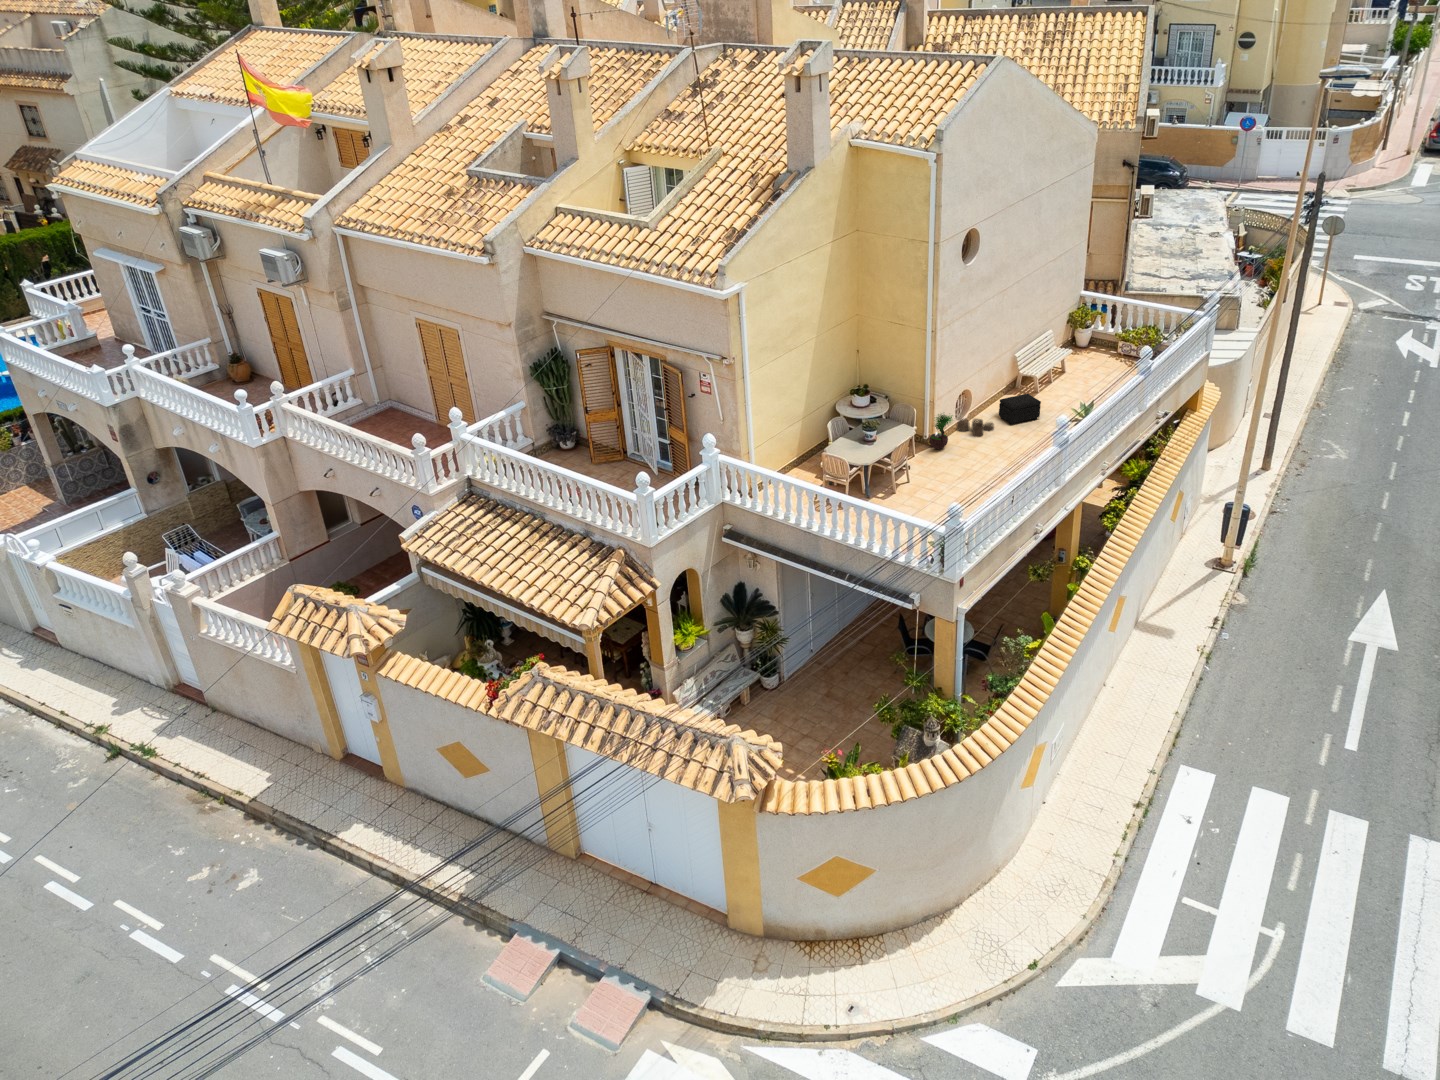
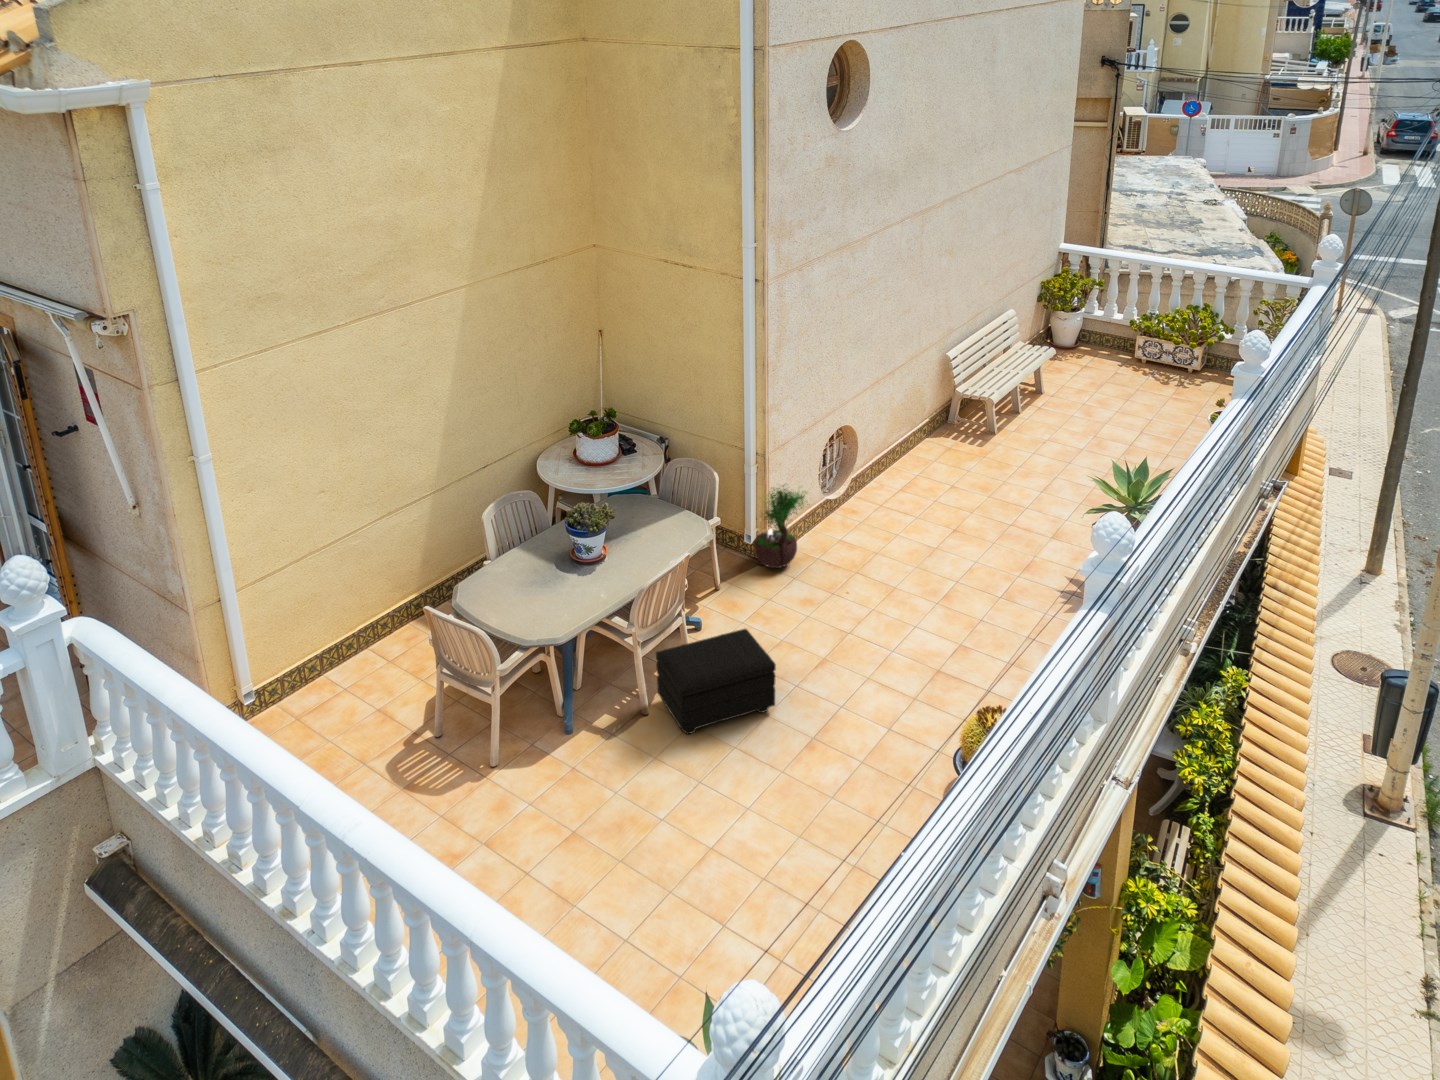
footstool: present [999,394,1041,425] -> present [656,629,776,734]
woven basket: present [957,418,994,437] -> none [821,490,905,537]

